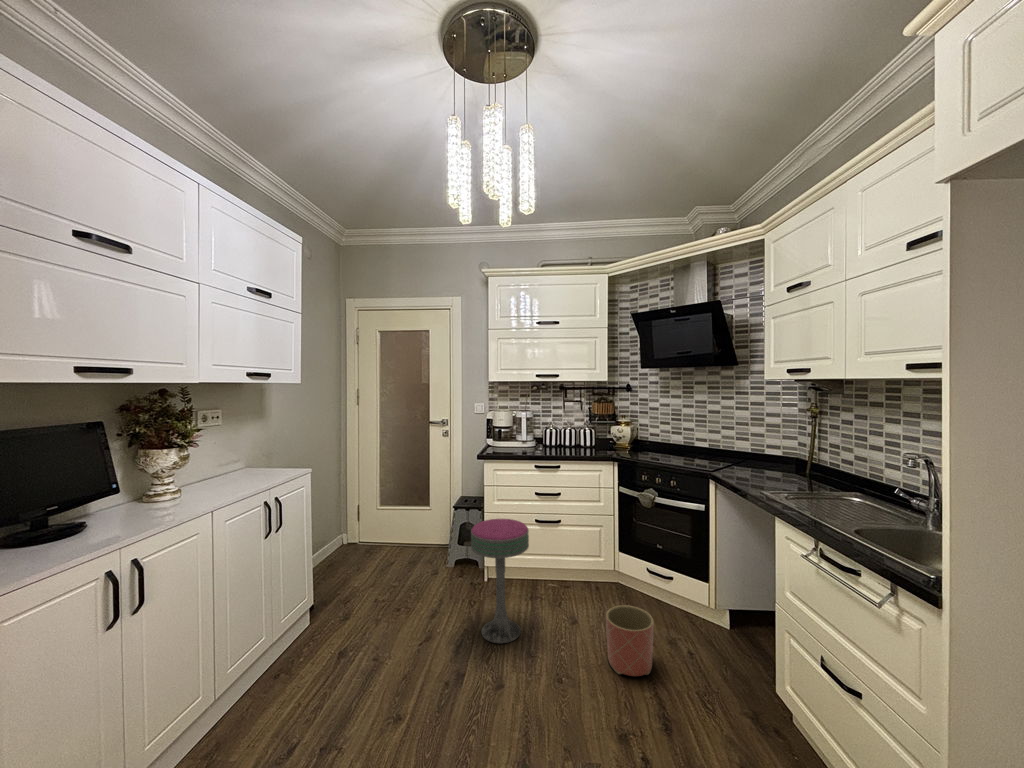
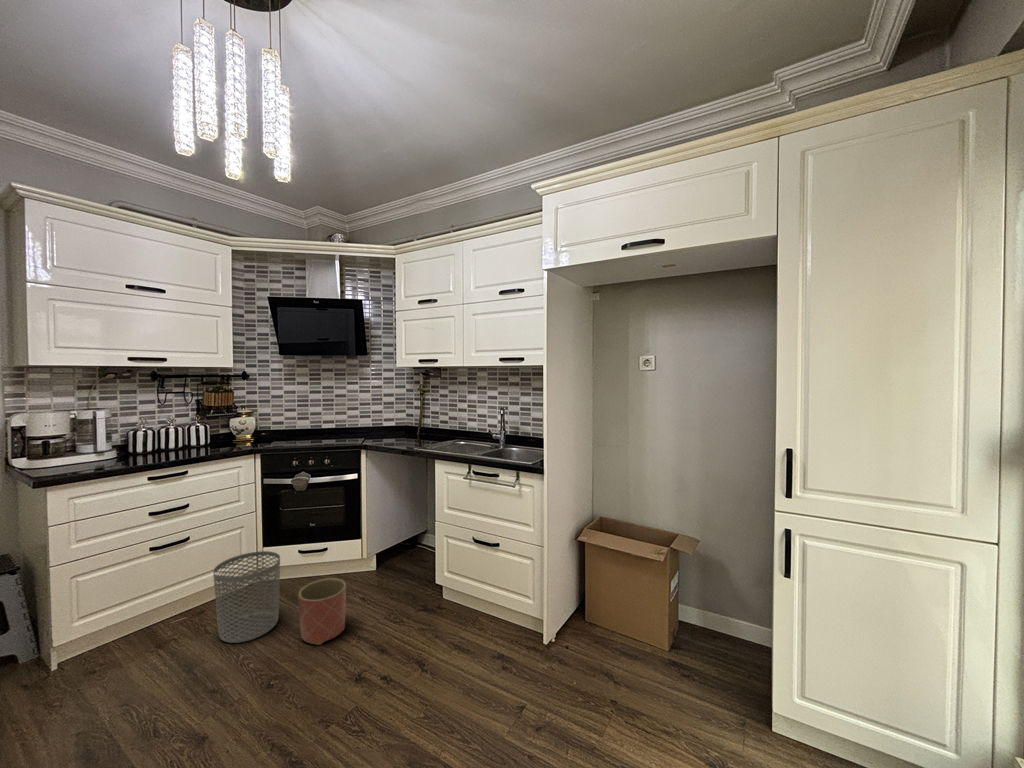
bar stool: present [471,519,529,643] -> none [87,546,191,719]
waste bin: none [558,550,610,632] -> present [213,551,280,643]

